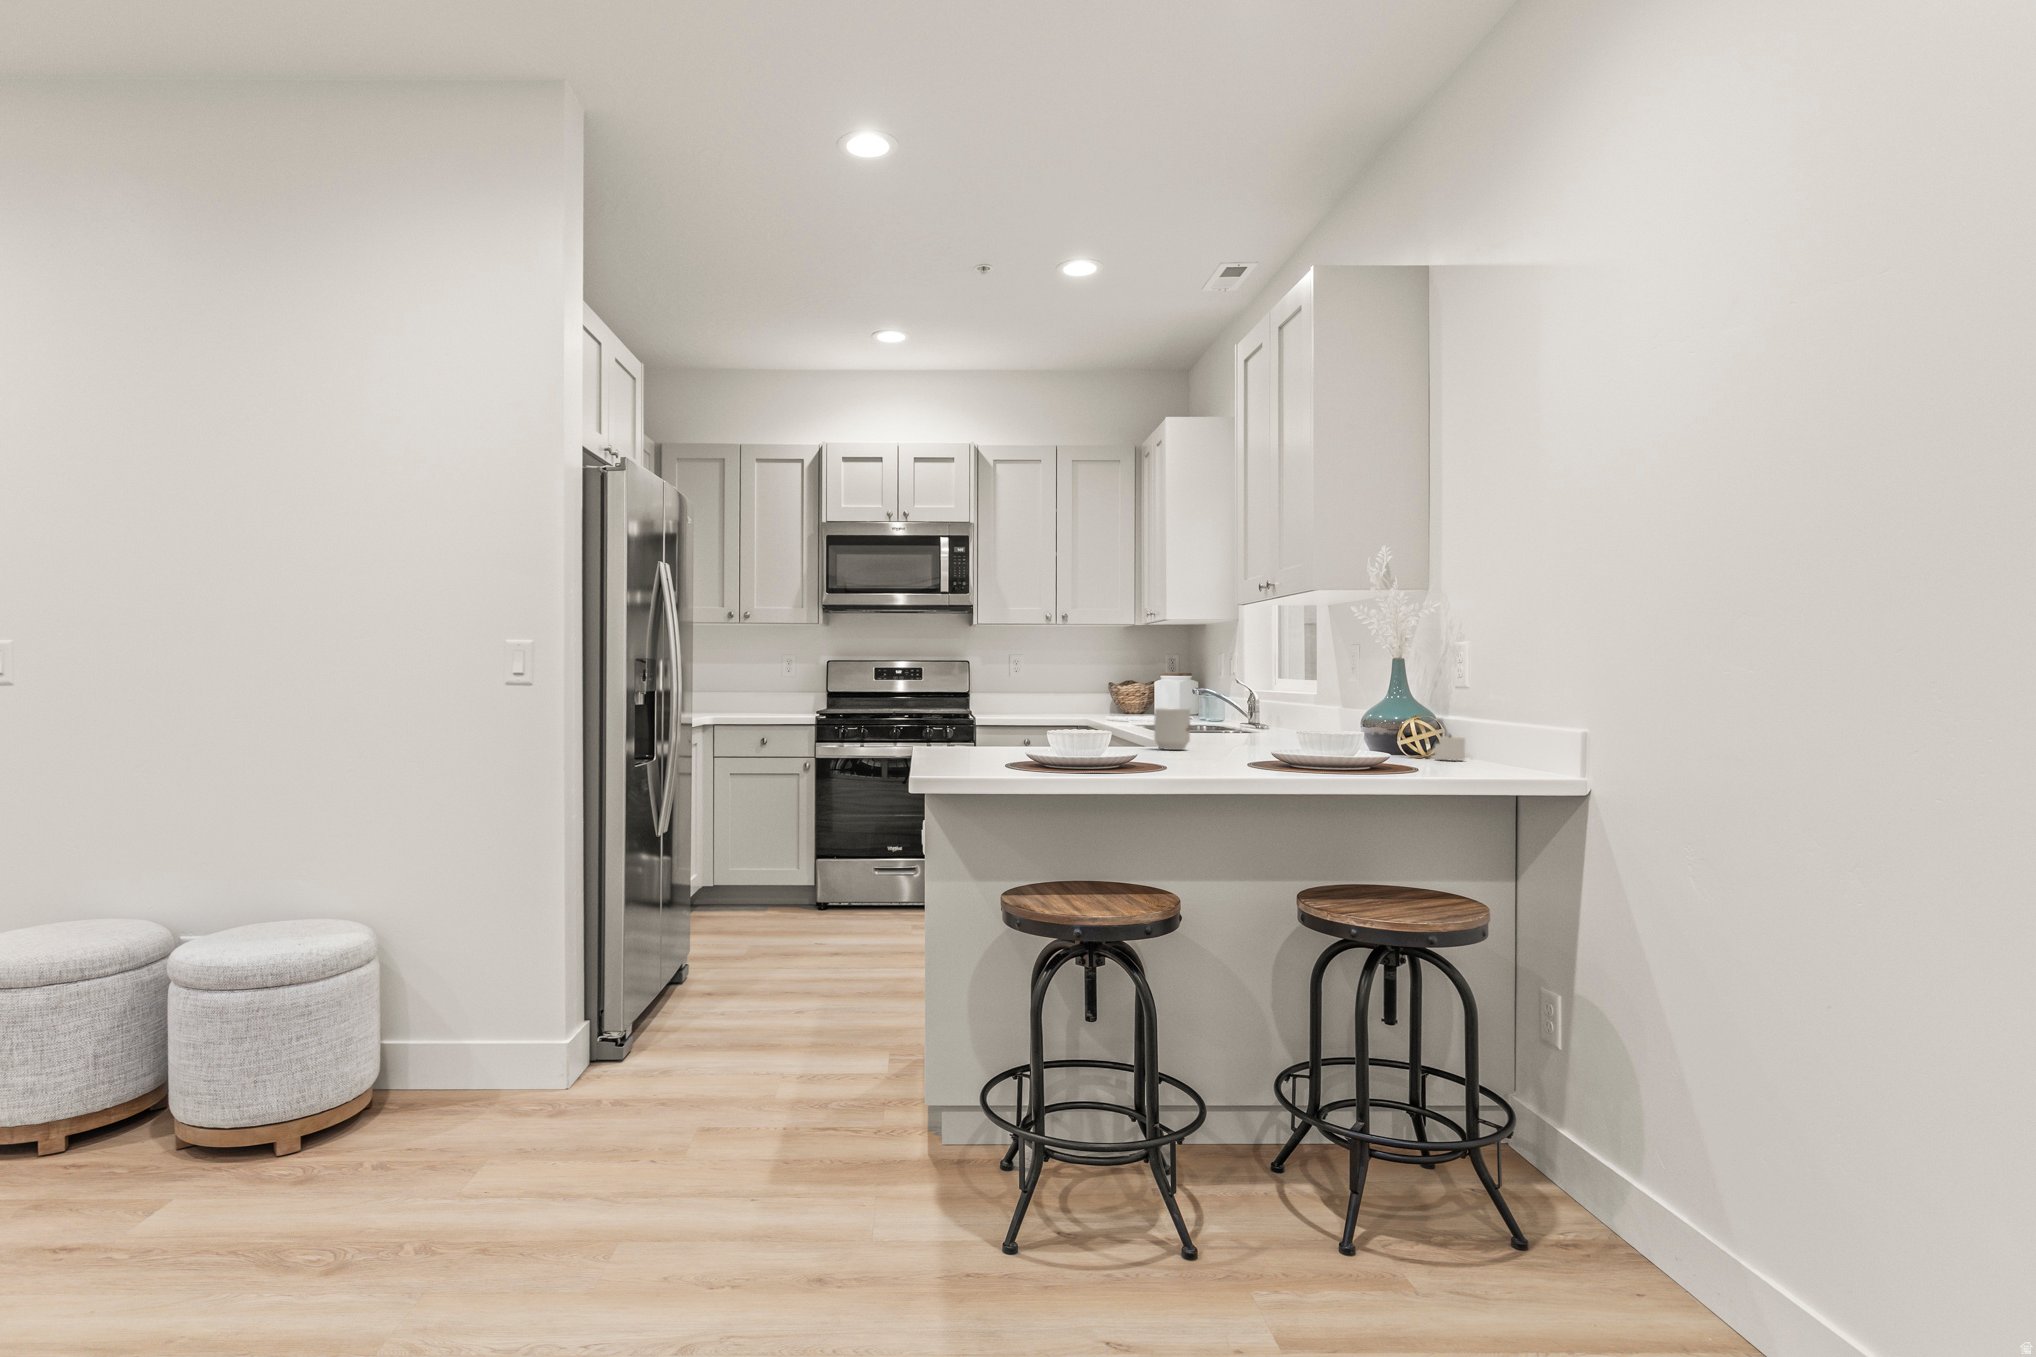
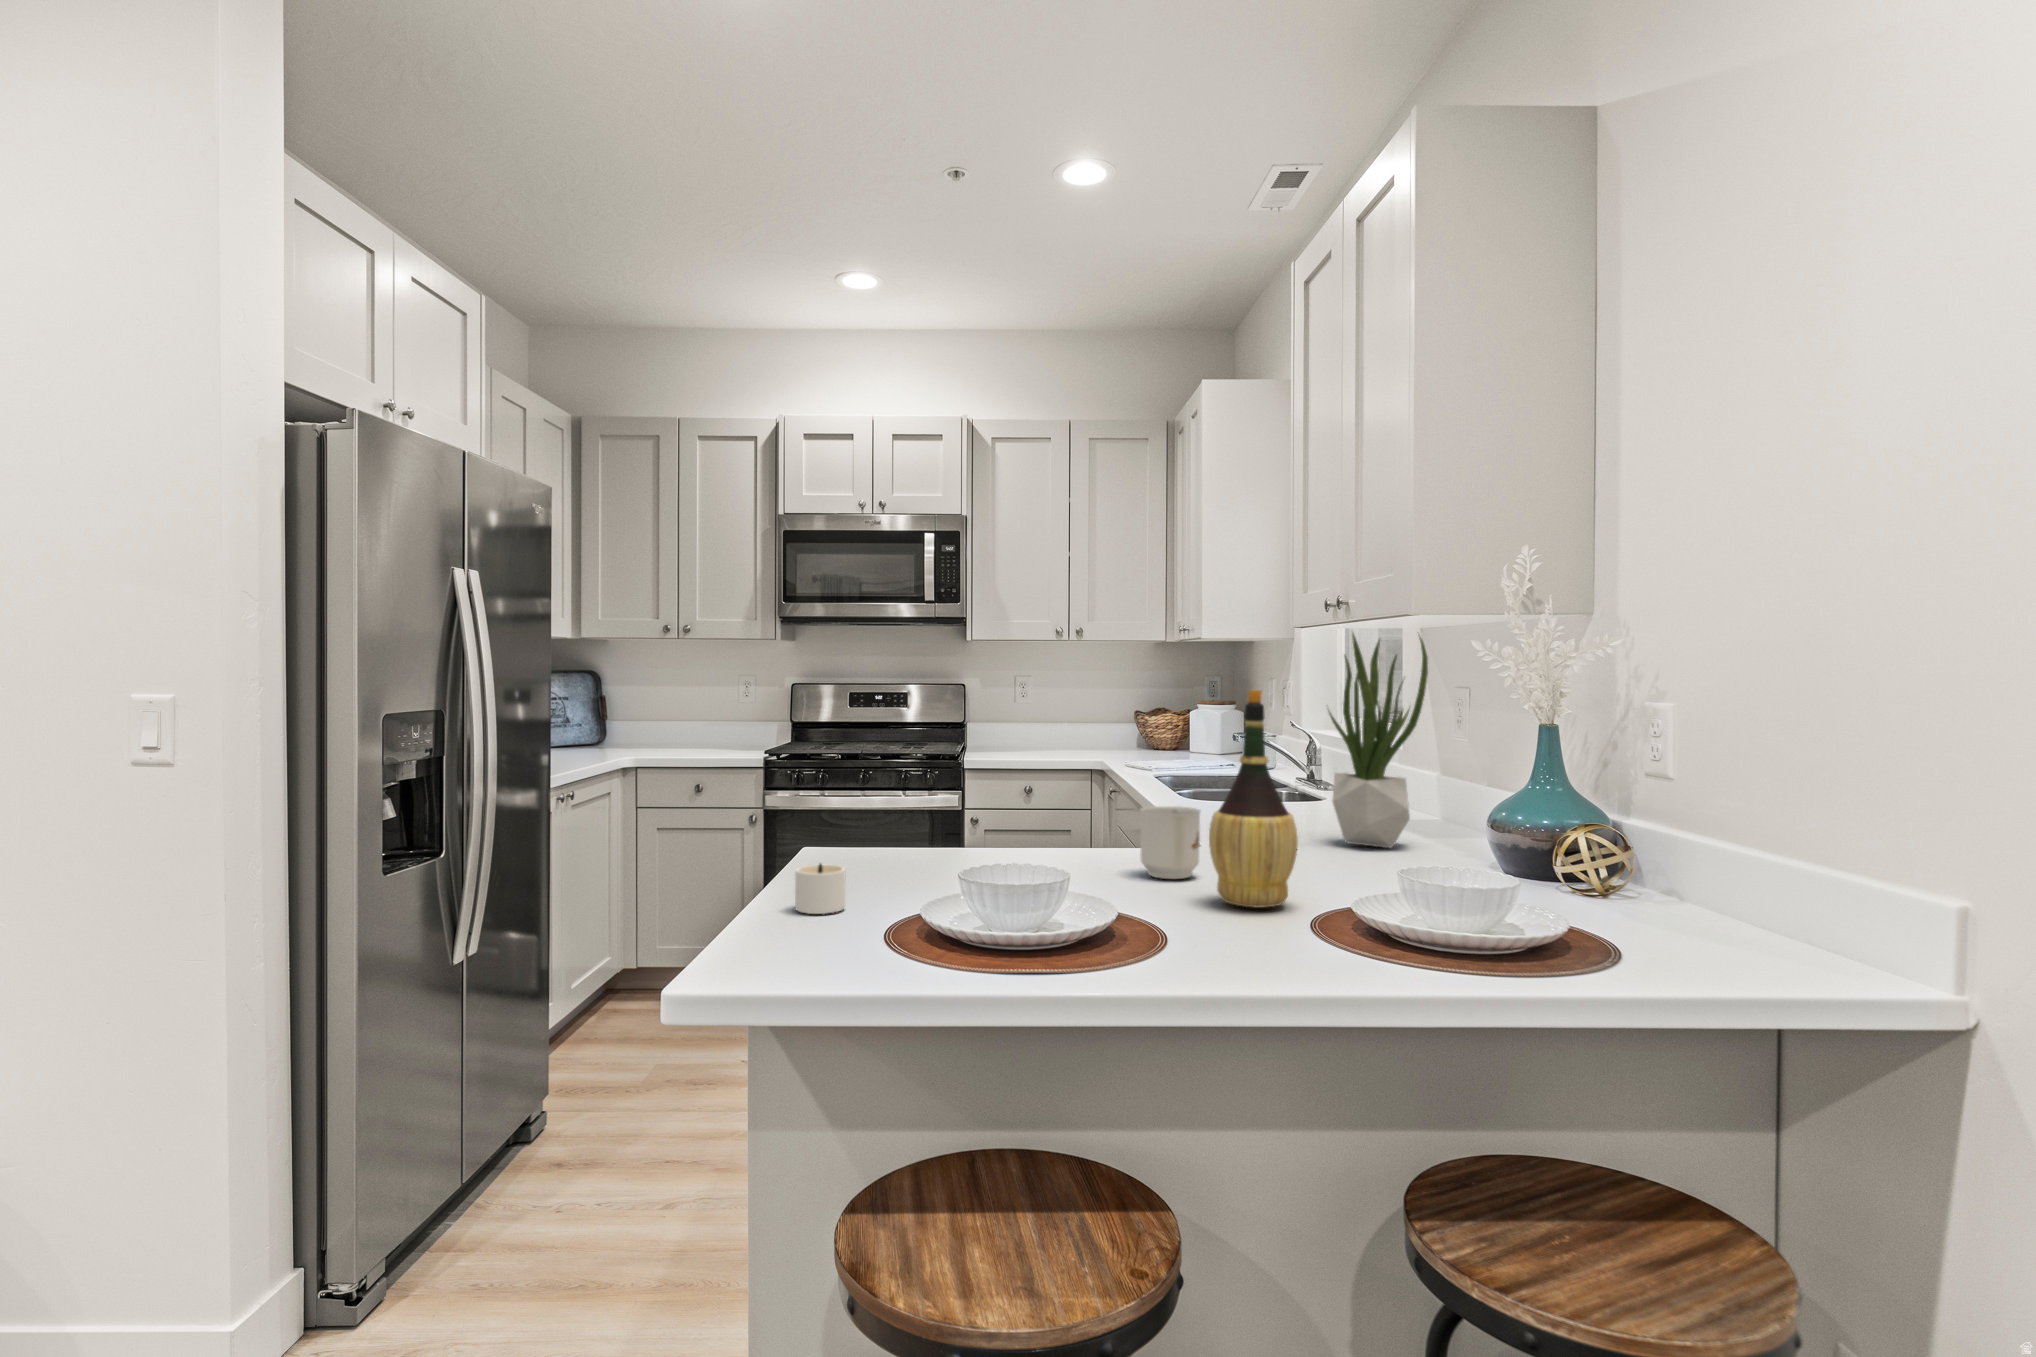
potted plant: none [1265,605,1328,744] -> present [1329,633,1428,848]
wine bottle: none [1200,631,1250,755] -> present [1209,689,1298,908]
candle: present [1435,735,1465,761] -> present [795,864,846,914]

